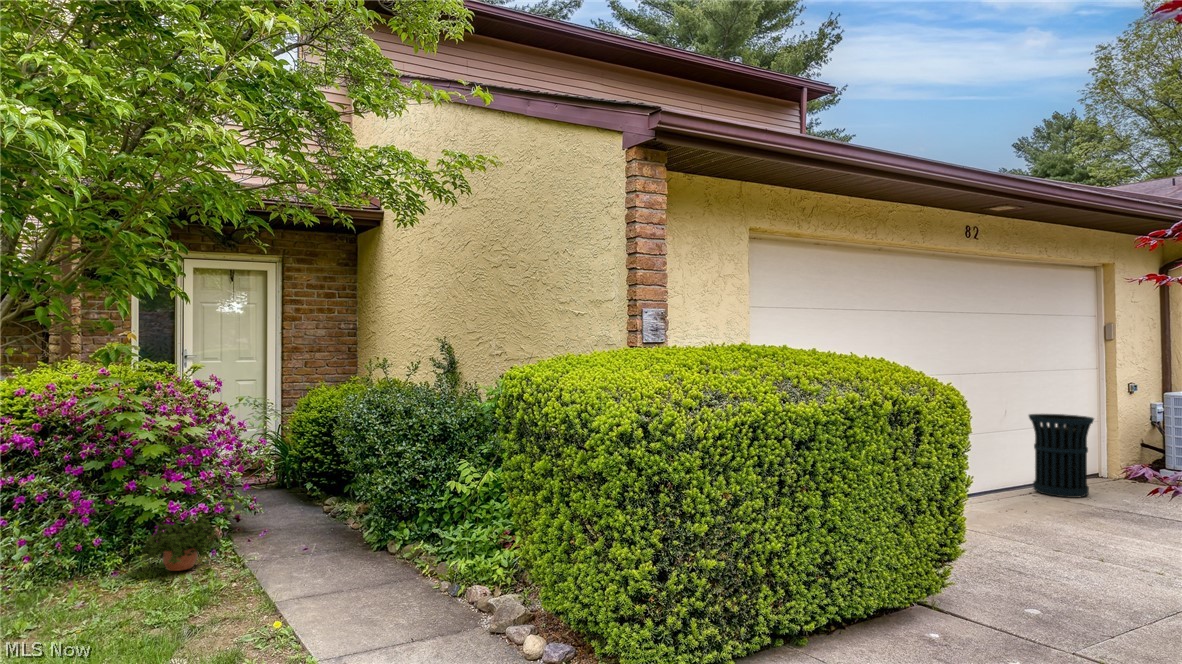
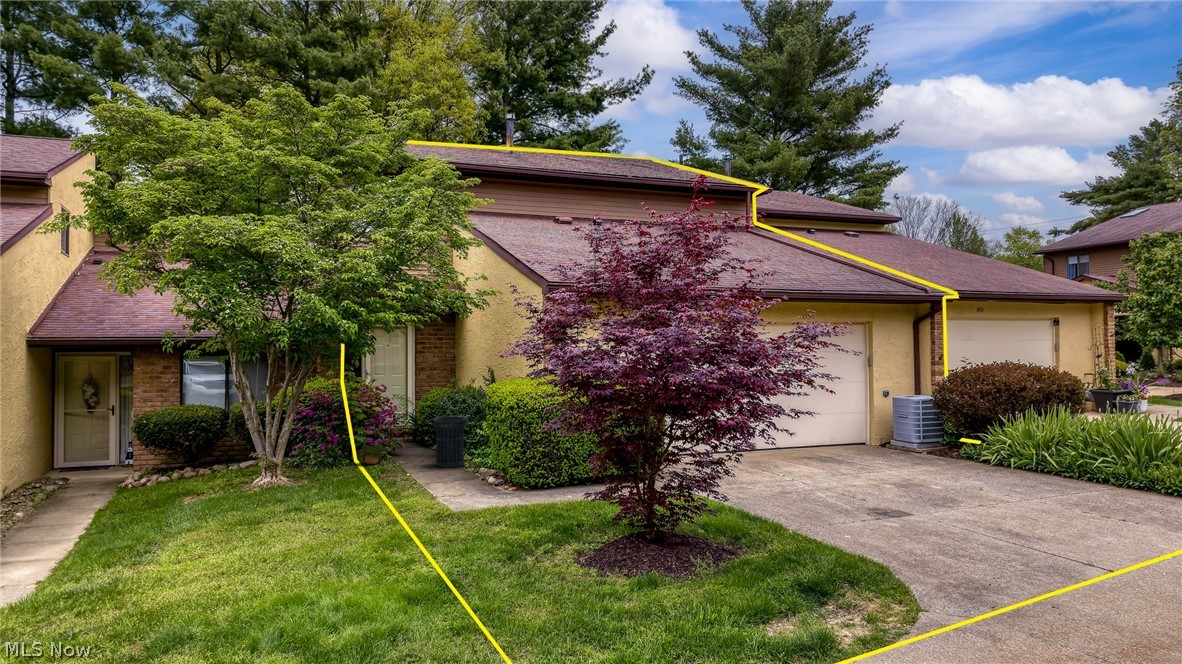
trash can: present [1029,414,1094,498] -> present [433,416,467,468]

